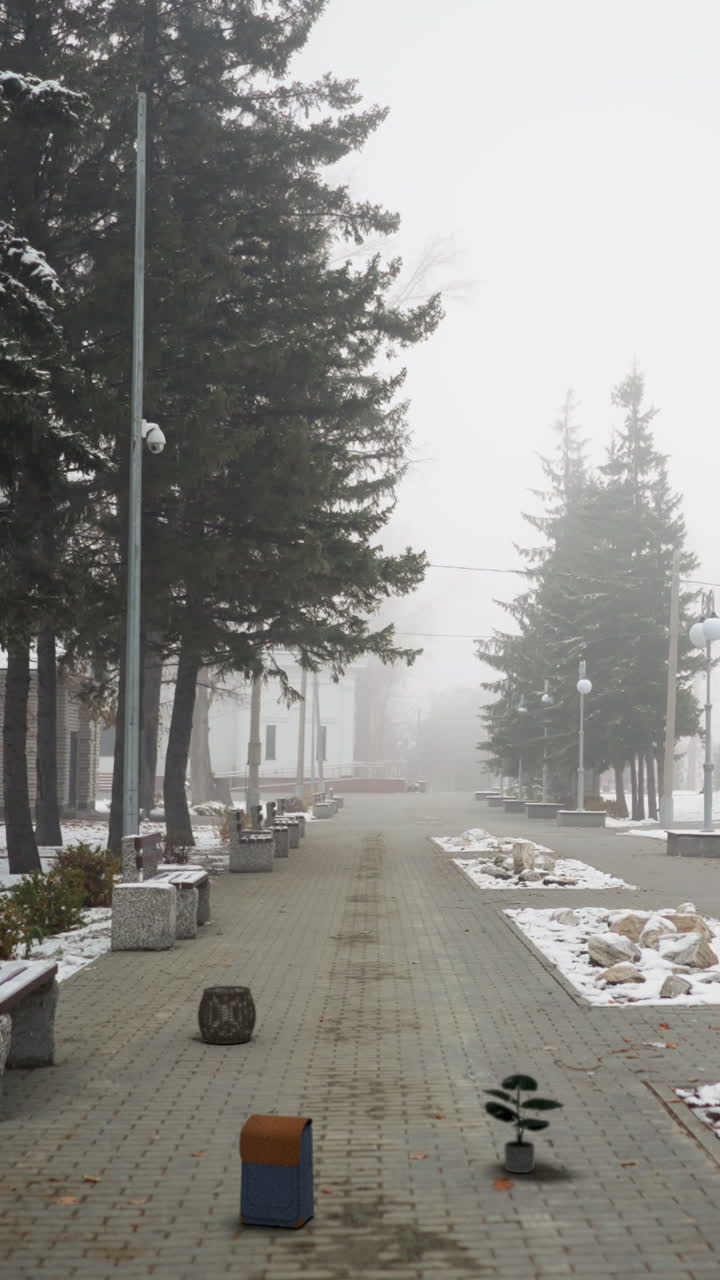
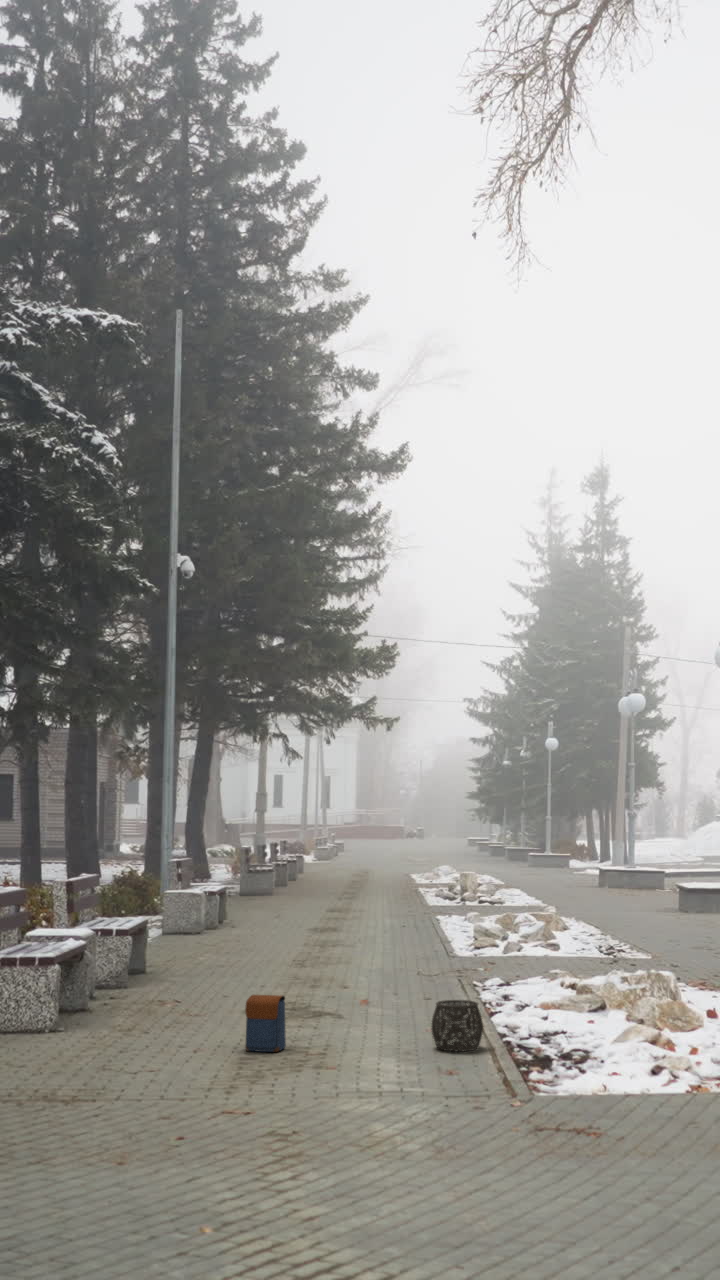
woven basket: present [197,986,256,1045] -> present [432,1000,483,1052]
potted plant: present [483,1074,565,1173] -> none [381,982,428,1035]

